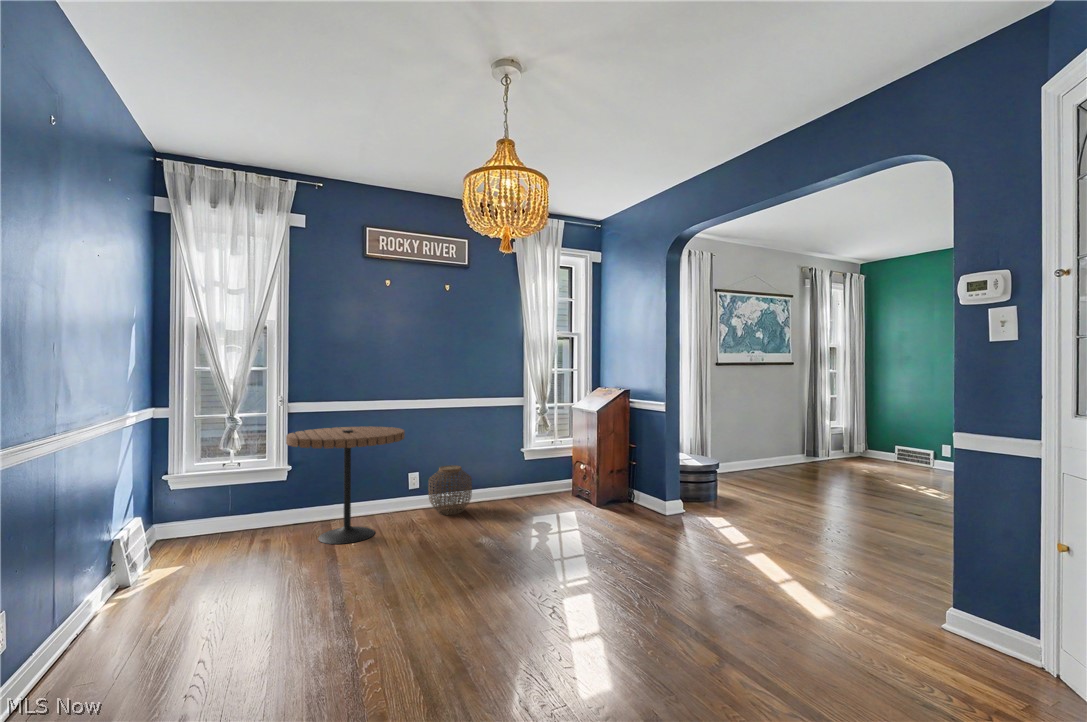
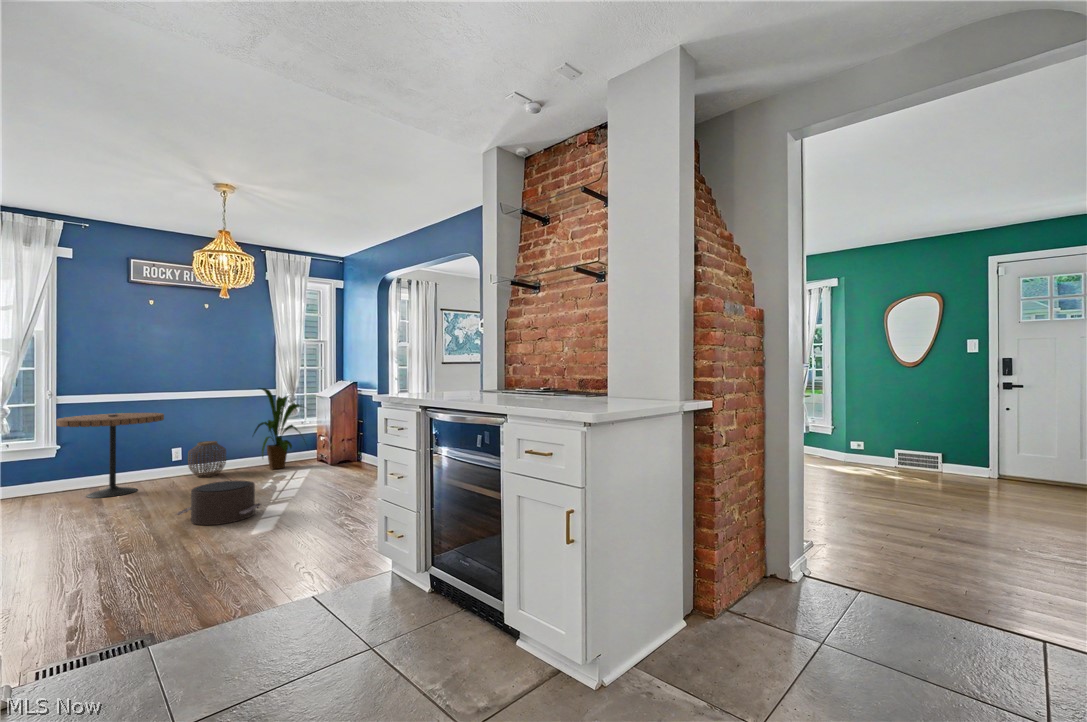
house plant: none [499,396,570,508] -> present [254,388,302,469]
pouf: none [438,553,564,646] -> present [177,480,260,525]

